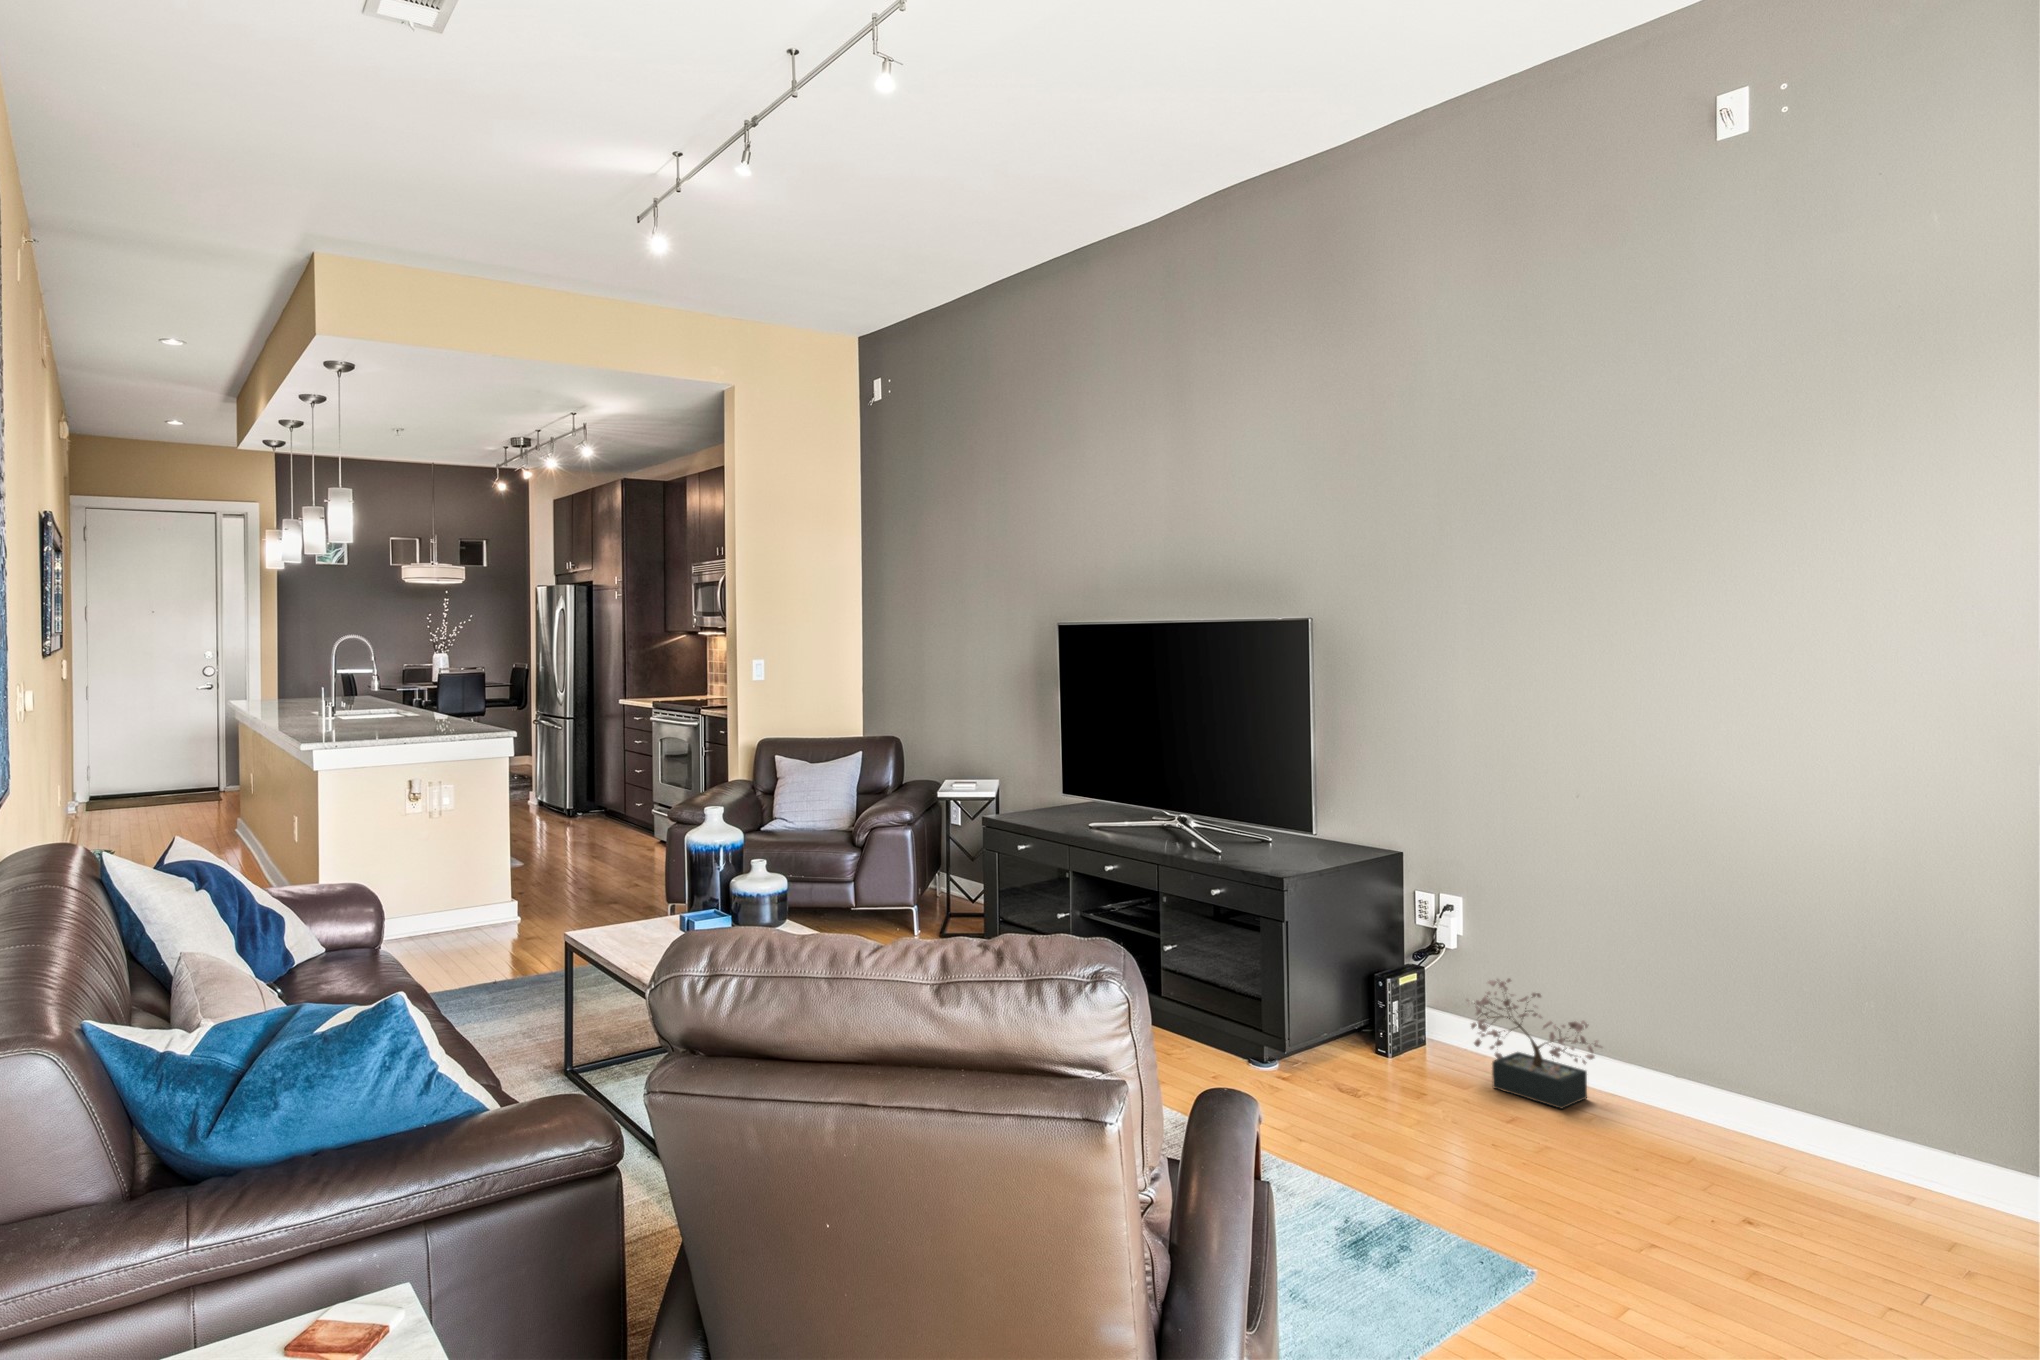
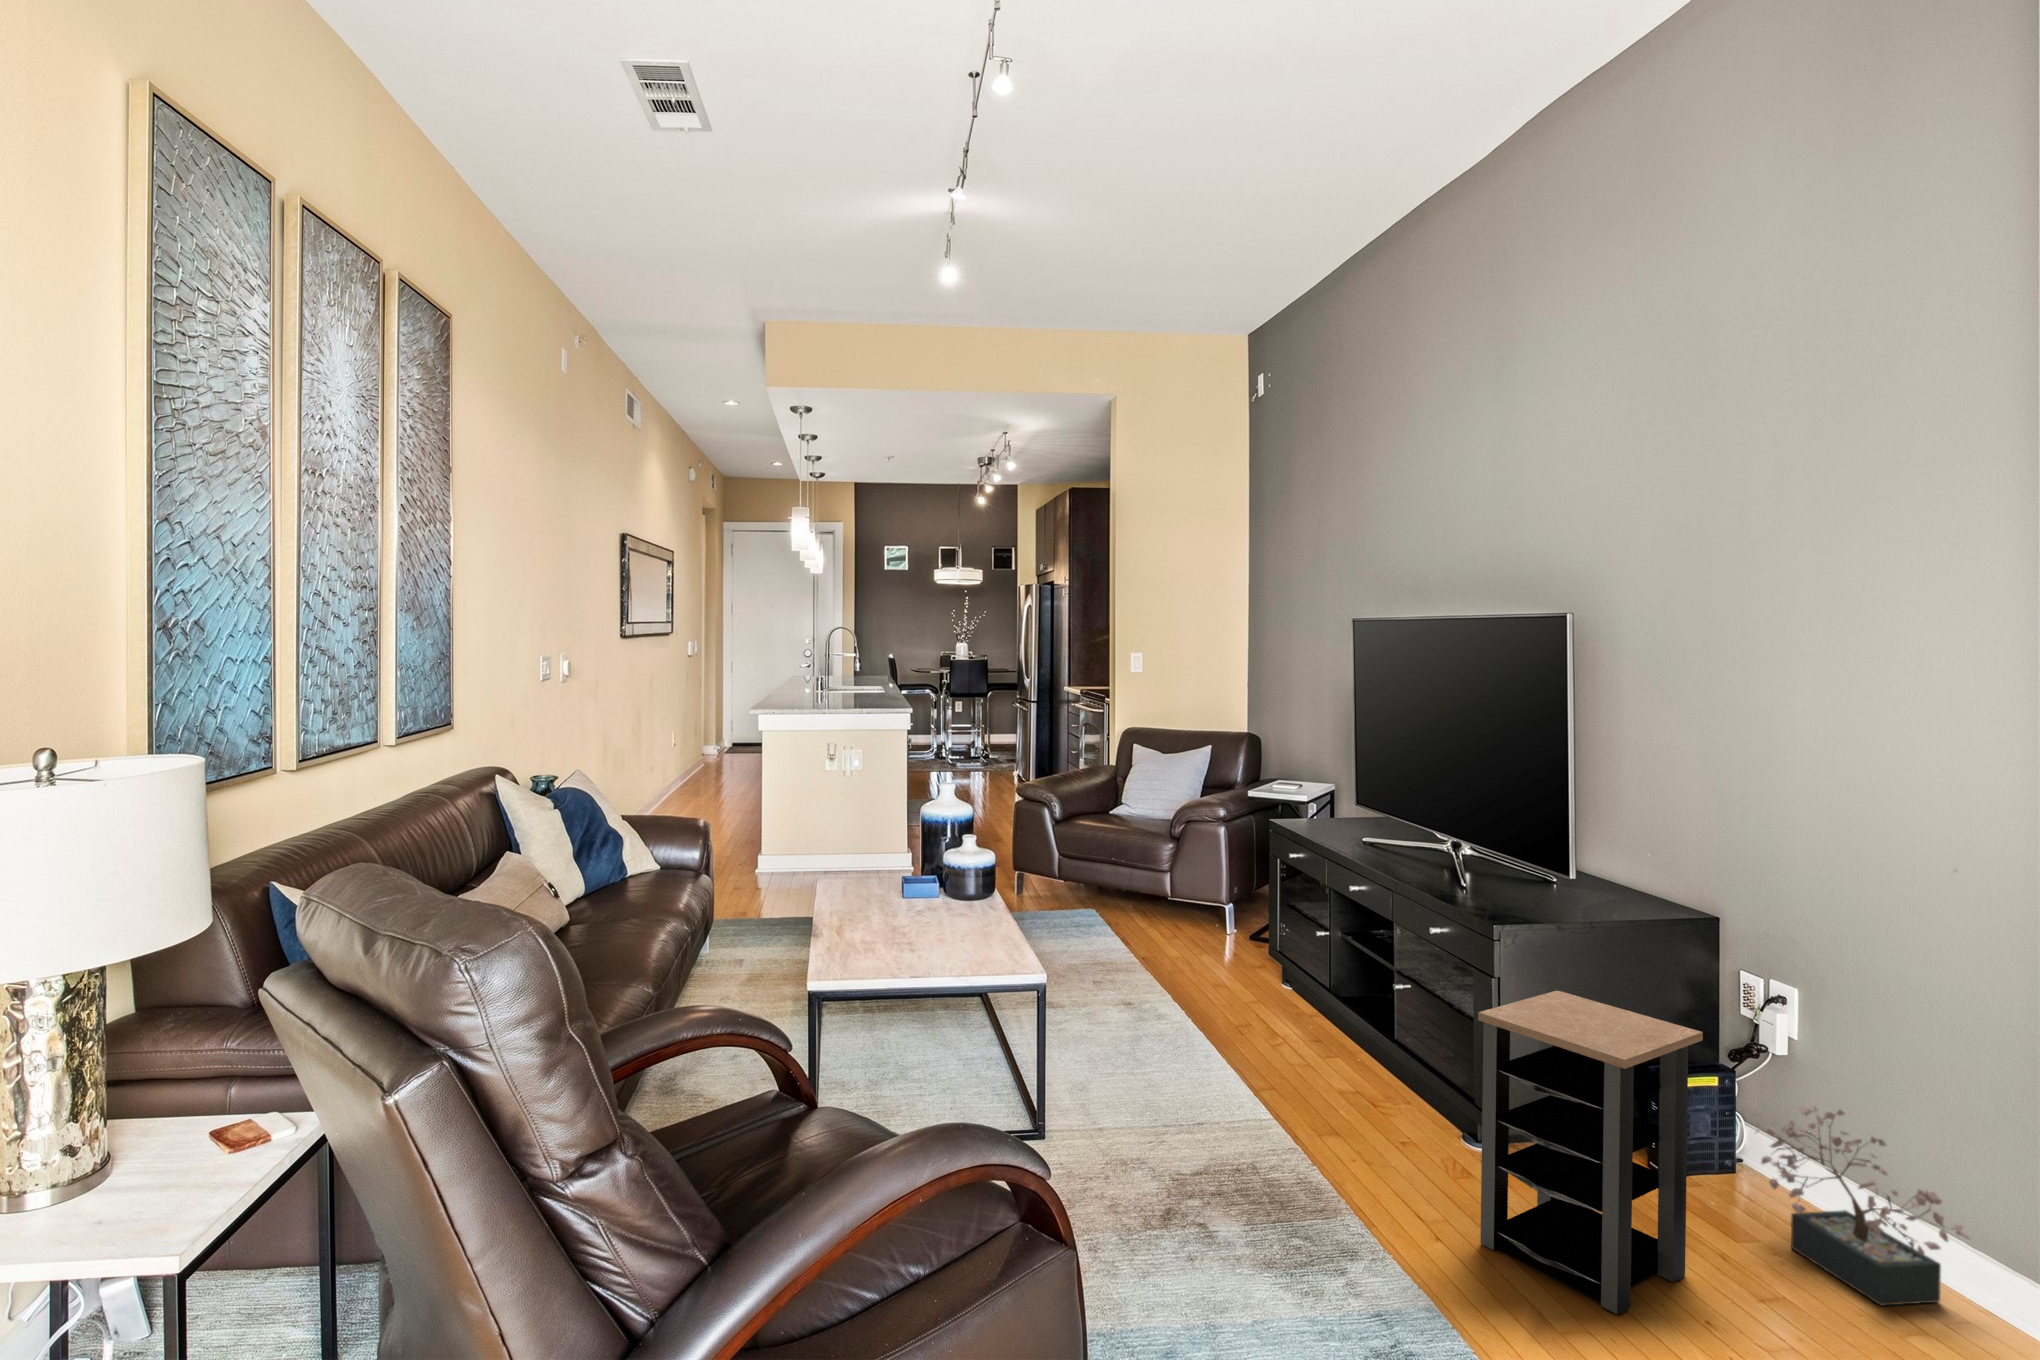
side table: none [1313,921,1455,1158] -> present [1478,990,1703,1314]

